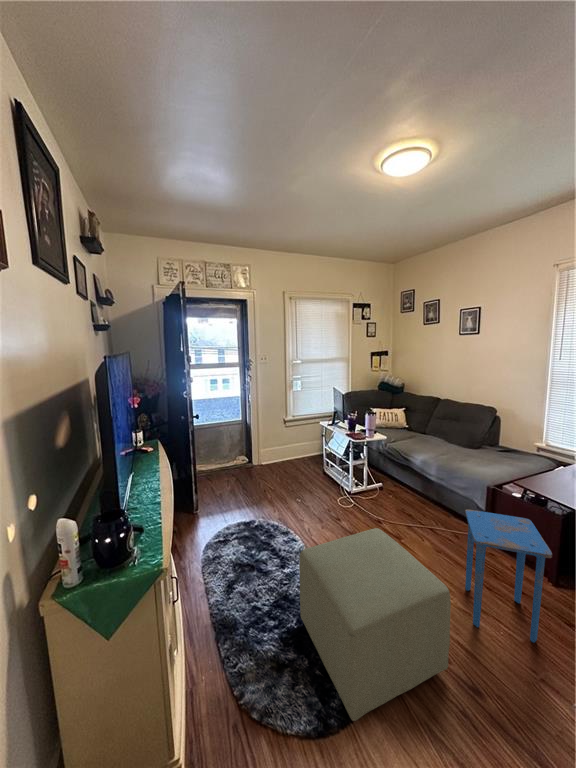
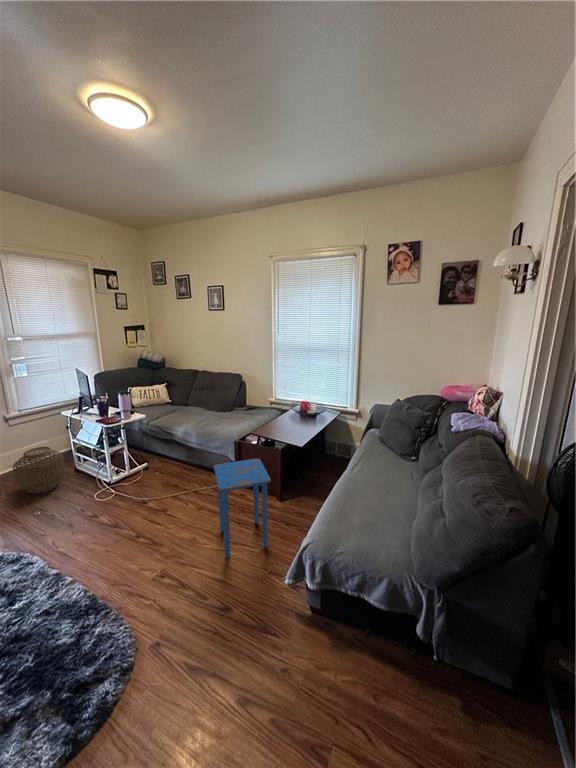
woven basket: none [287,448,318,485] -> present [13,447,65,494]
ottoman: present [299,528,451,721] -> none [23,511,204,718]

